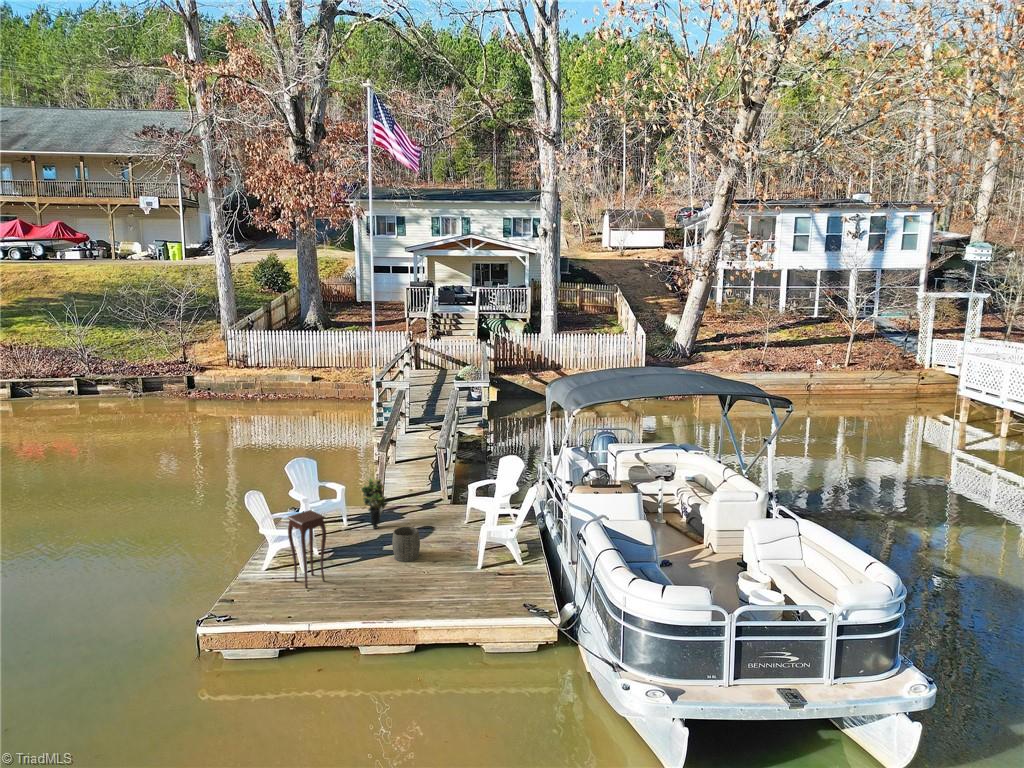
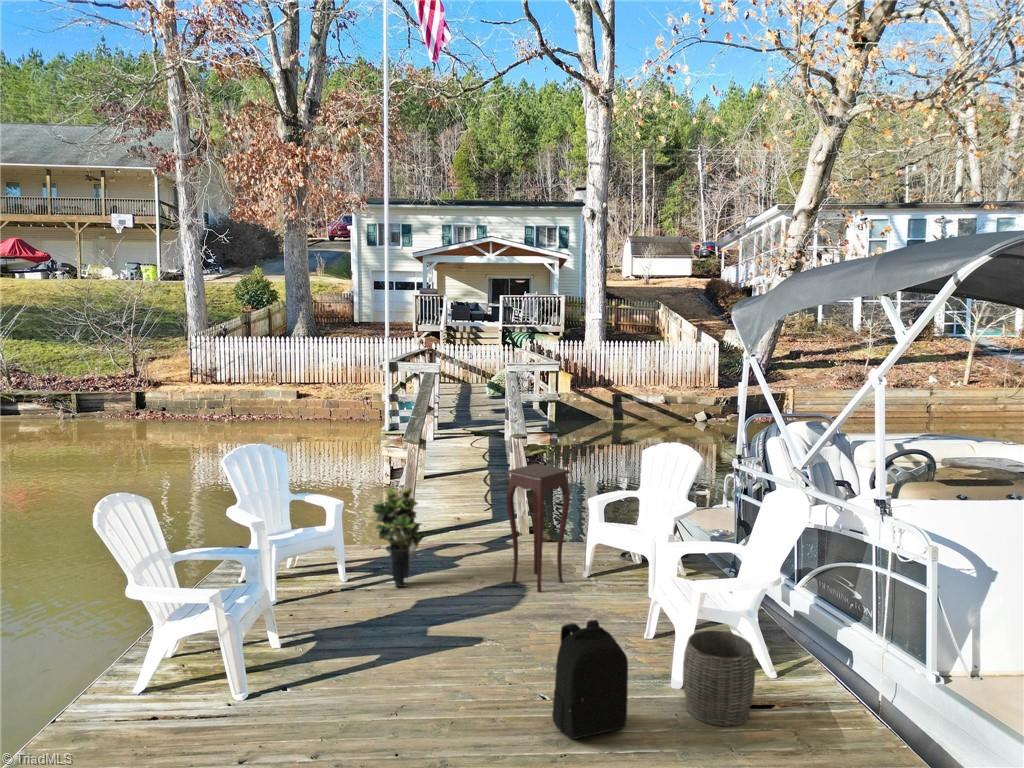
side table: present [287,510,326,588] -> present [507,464,570,592]
woven basket: present [392,527,420,562] -> present [683,630,755,726]
backpack: none [432,543,462,590] -> present [552,620,628,739]

